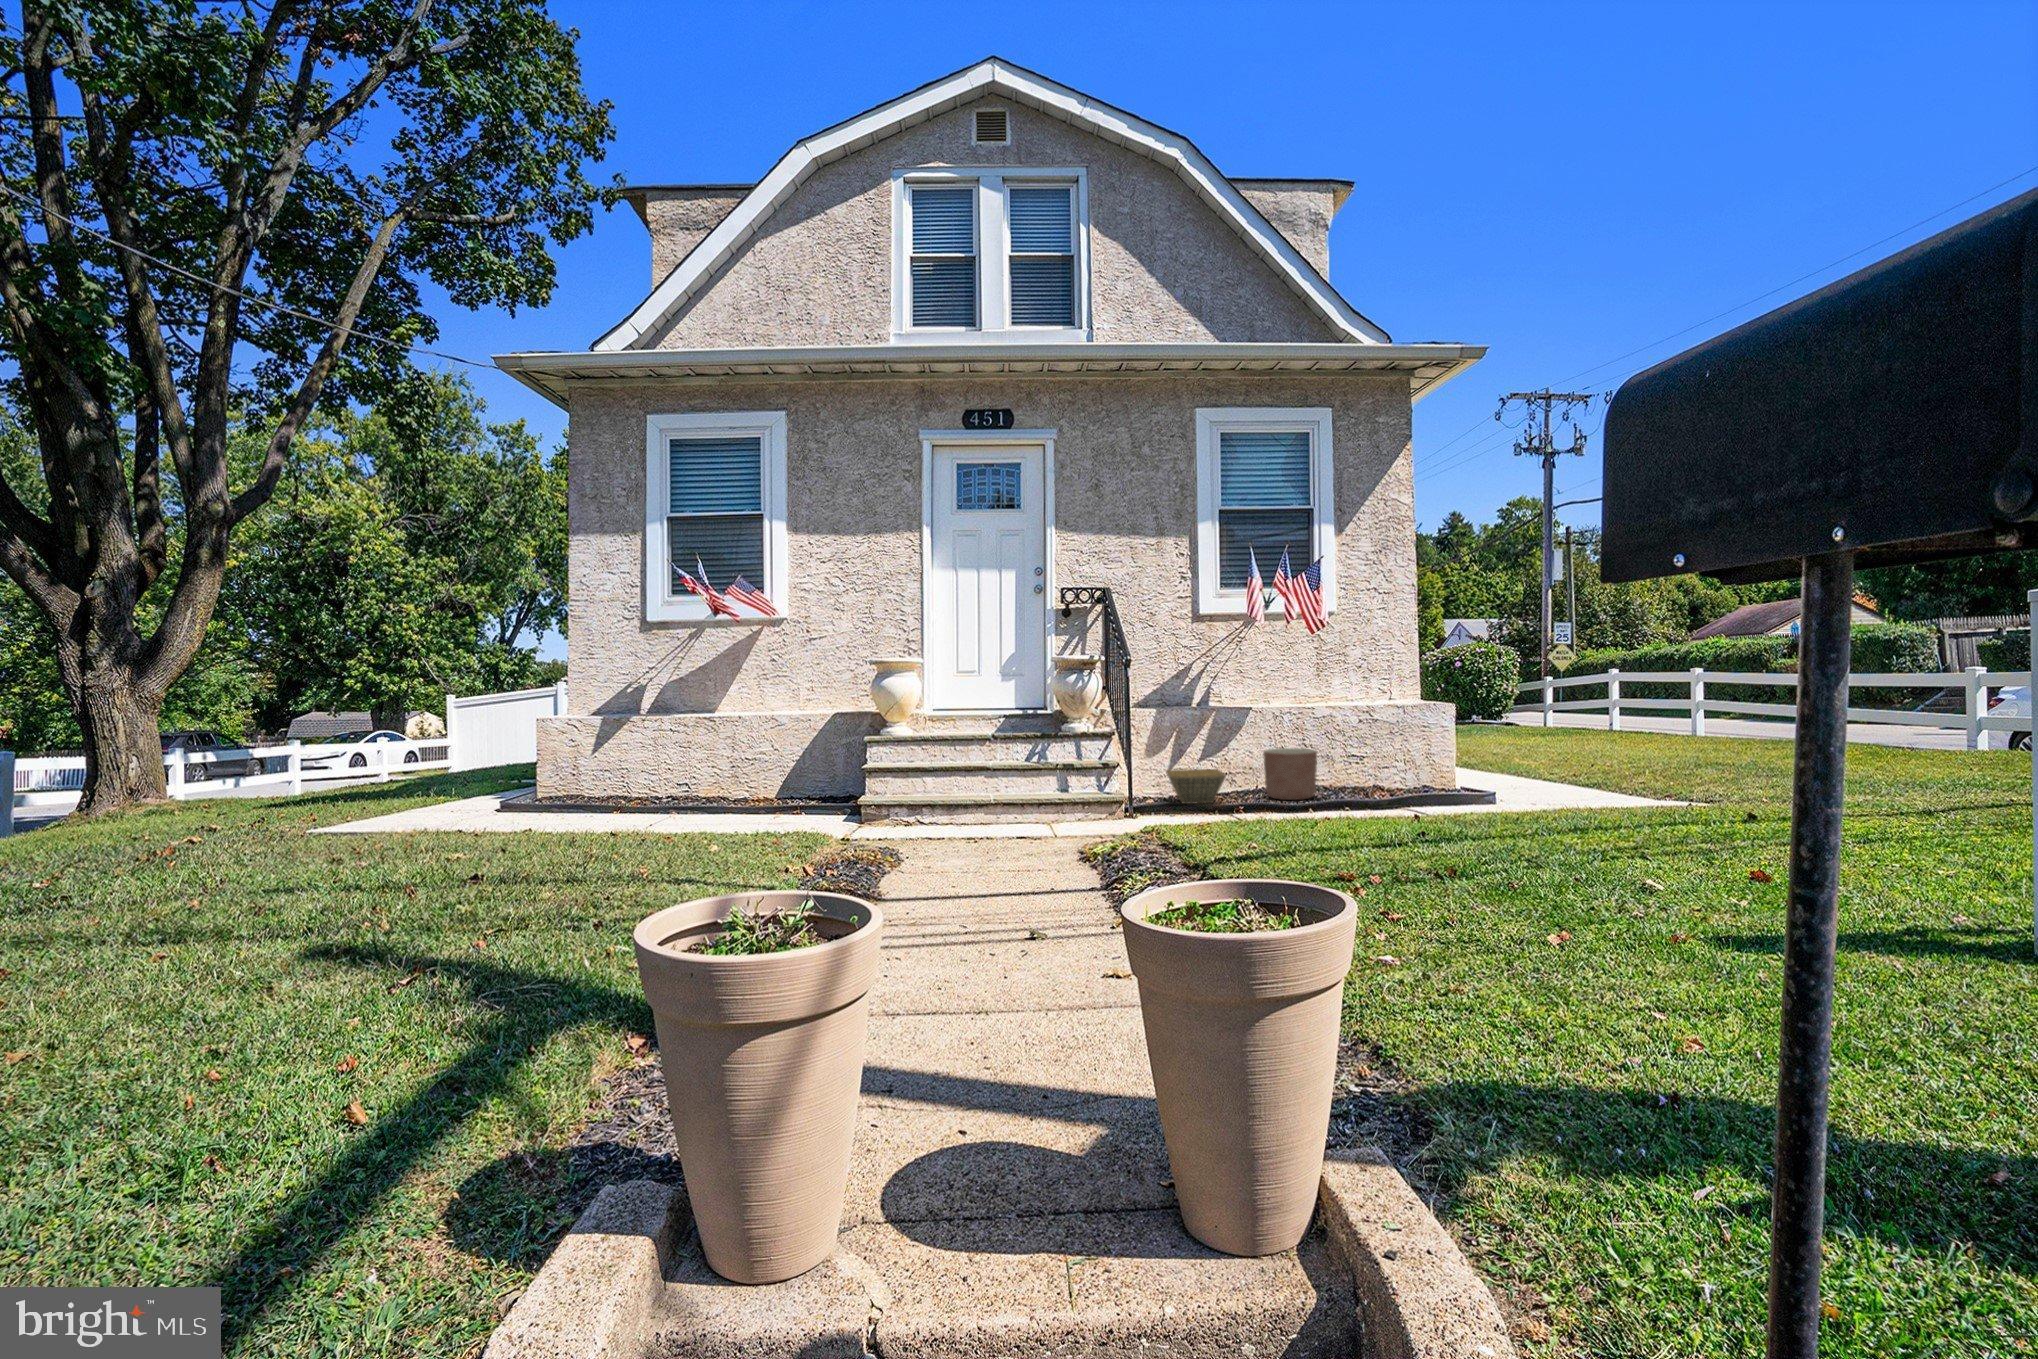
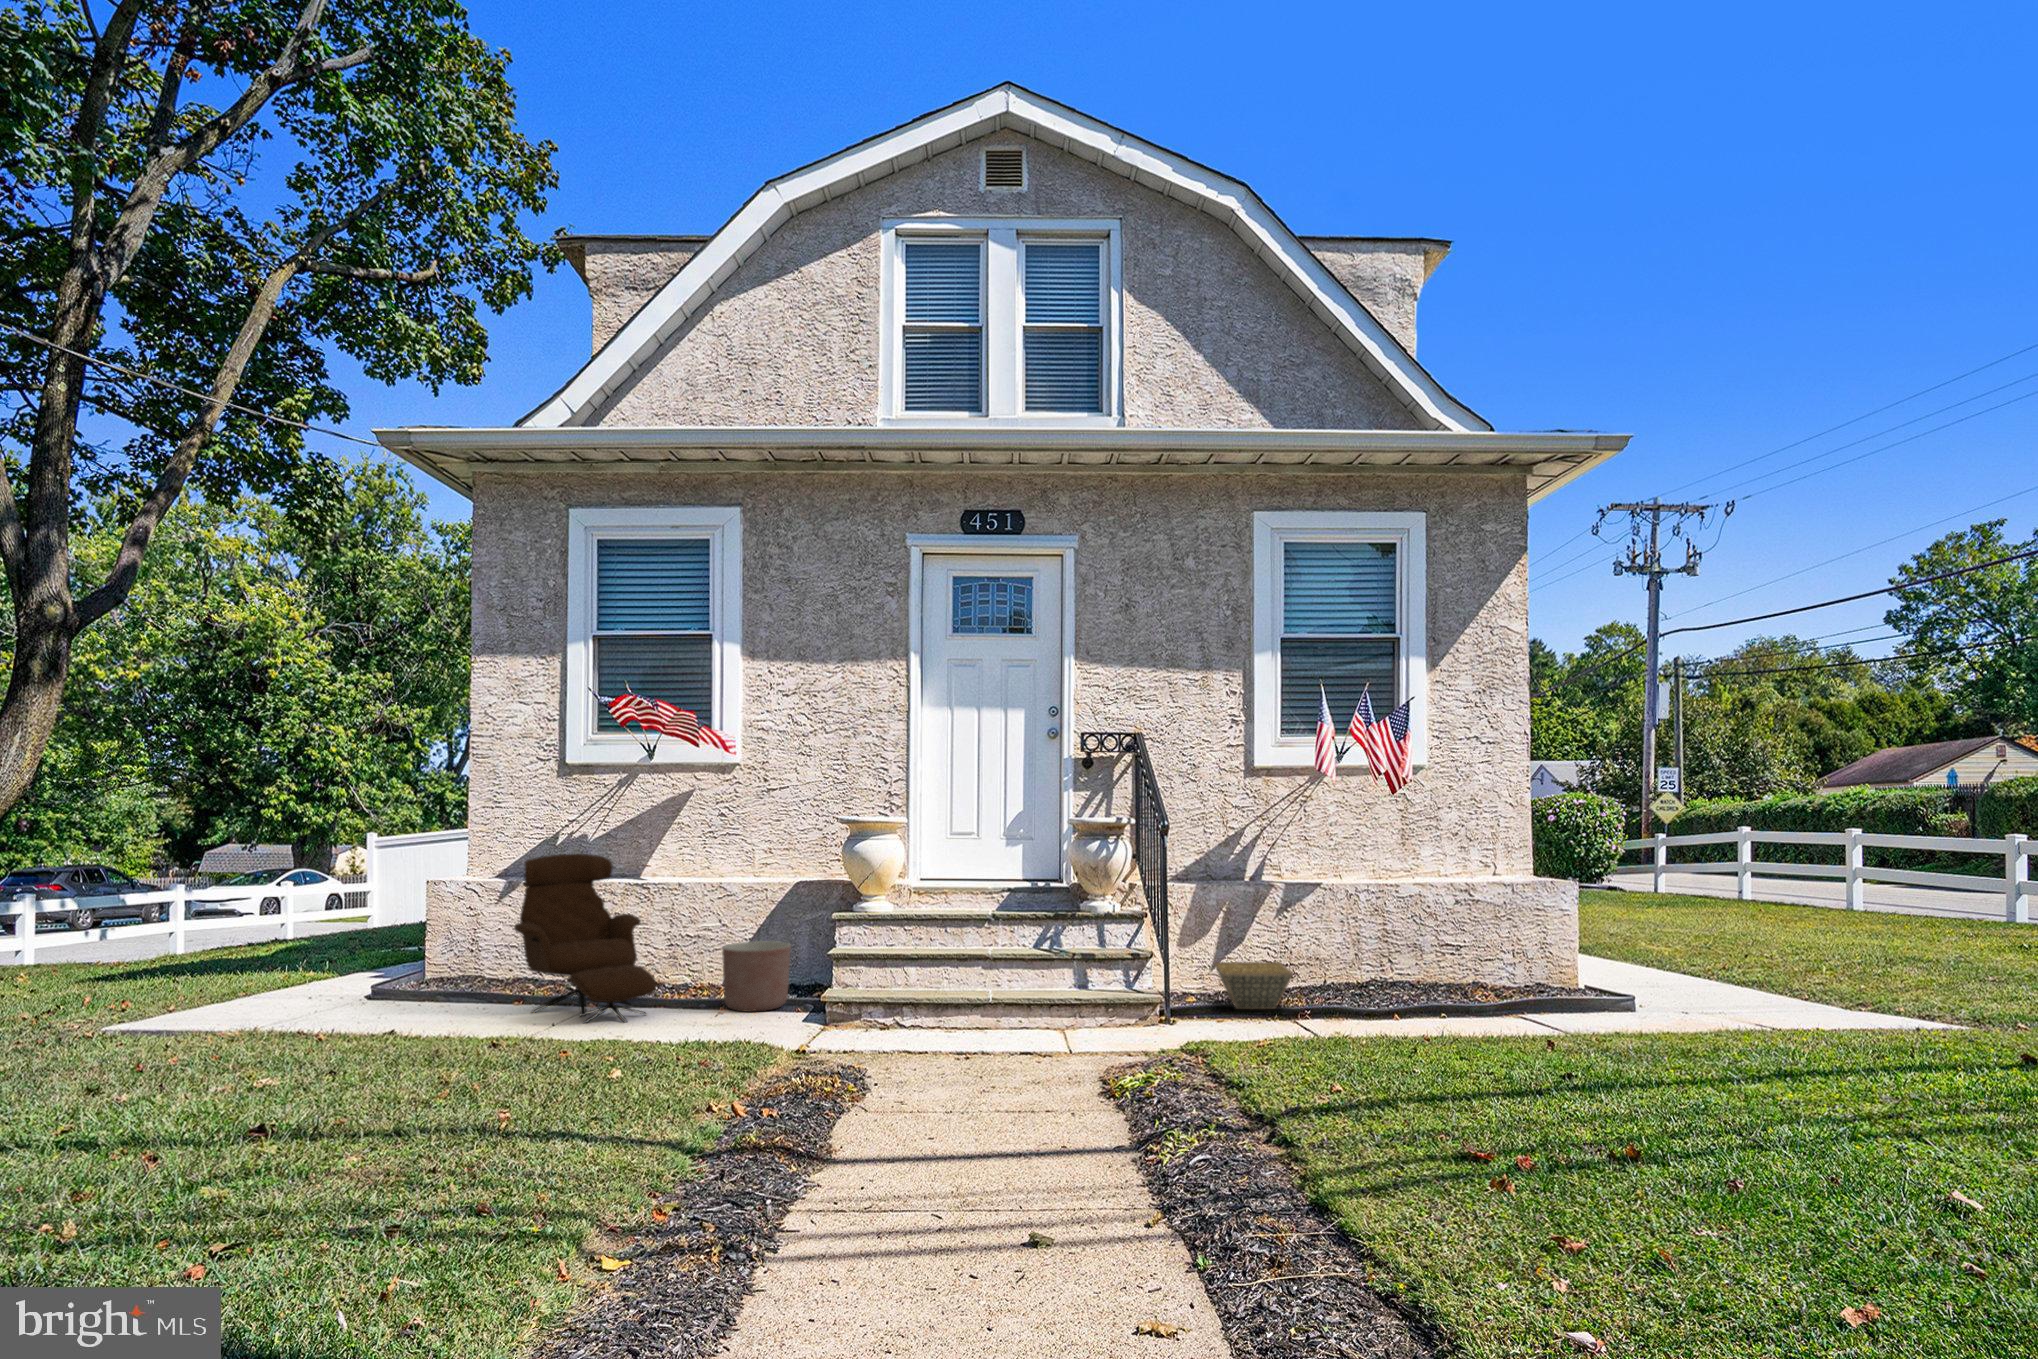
lounge chair: none [616,695,732,823] -> present [514,854,656,1023]
planter: present [1263,748,1317,800] -> present [722,941,791,1012]

